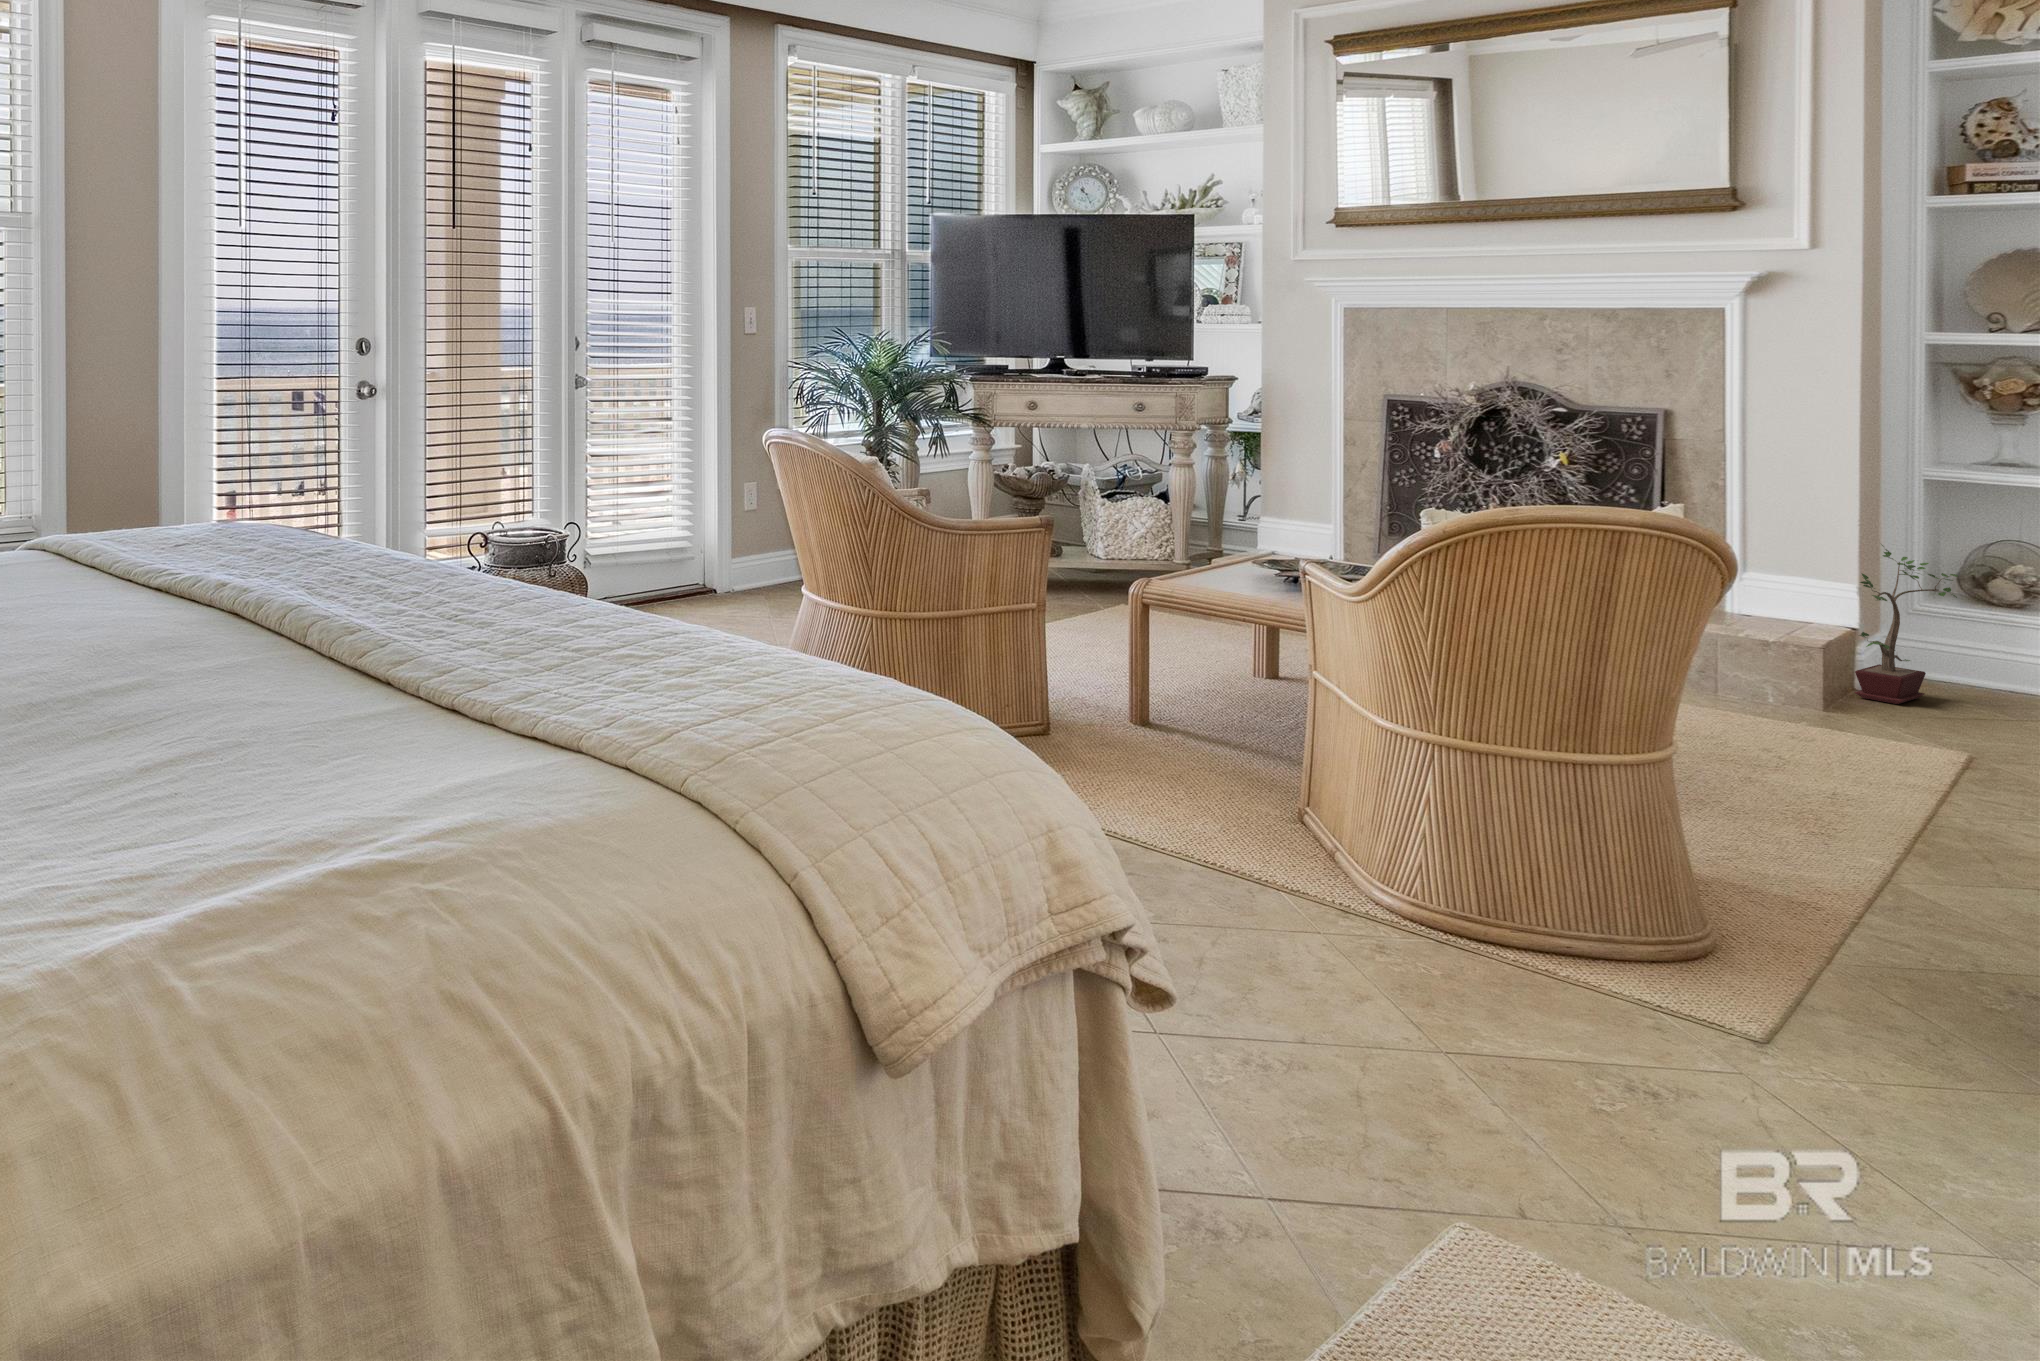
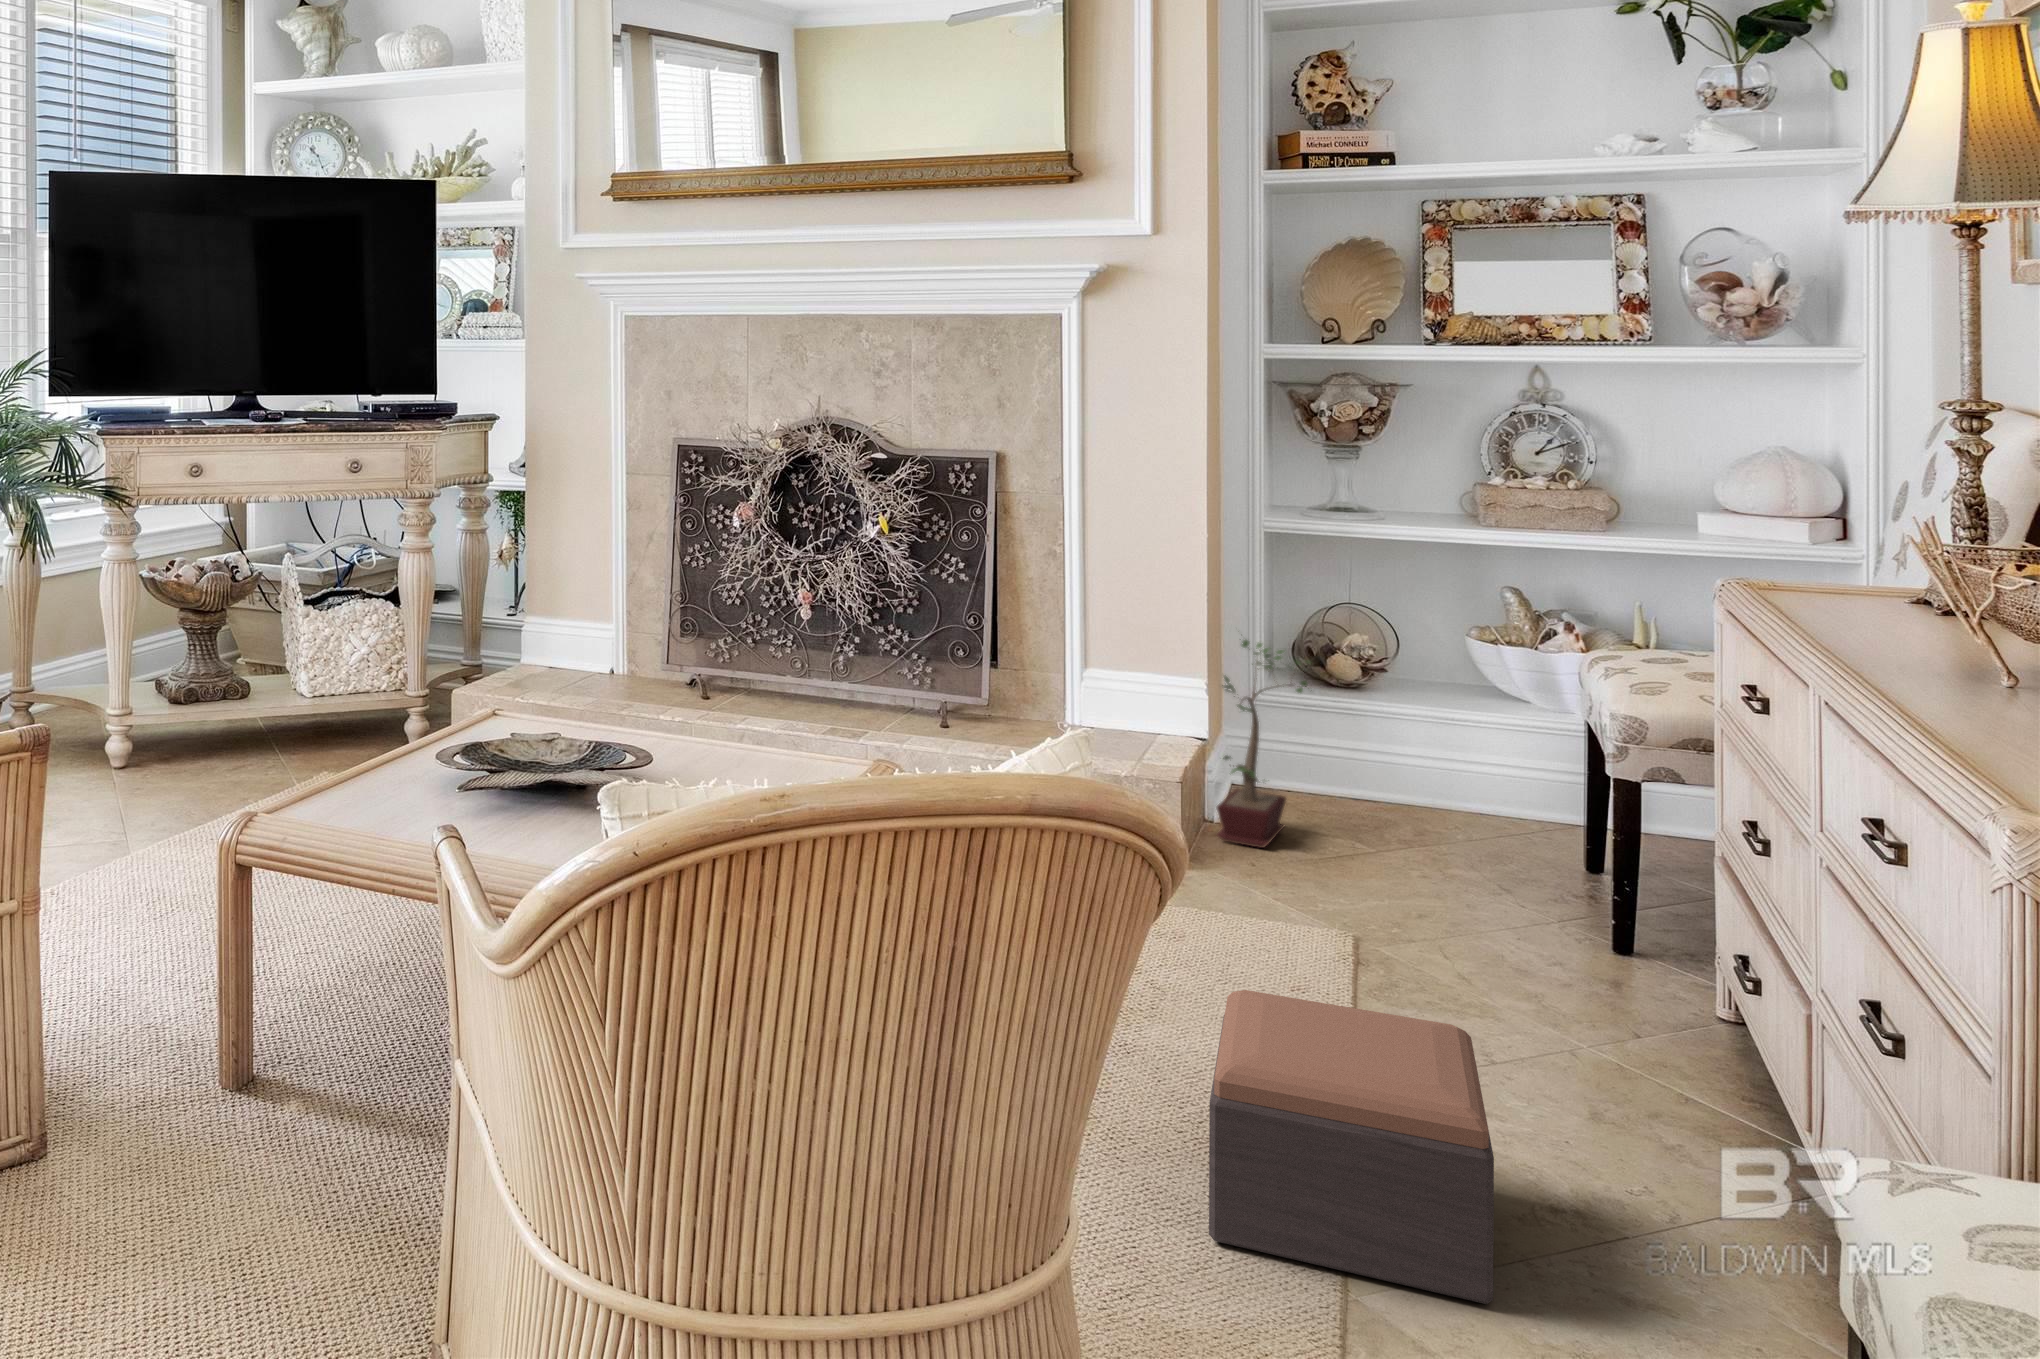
footstool: none [1772,719,1989,879] -> present [1209,990,1494,1304]

